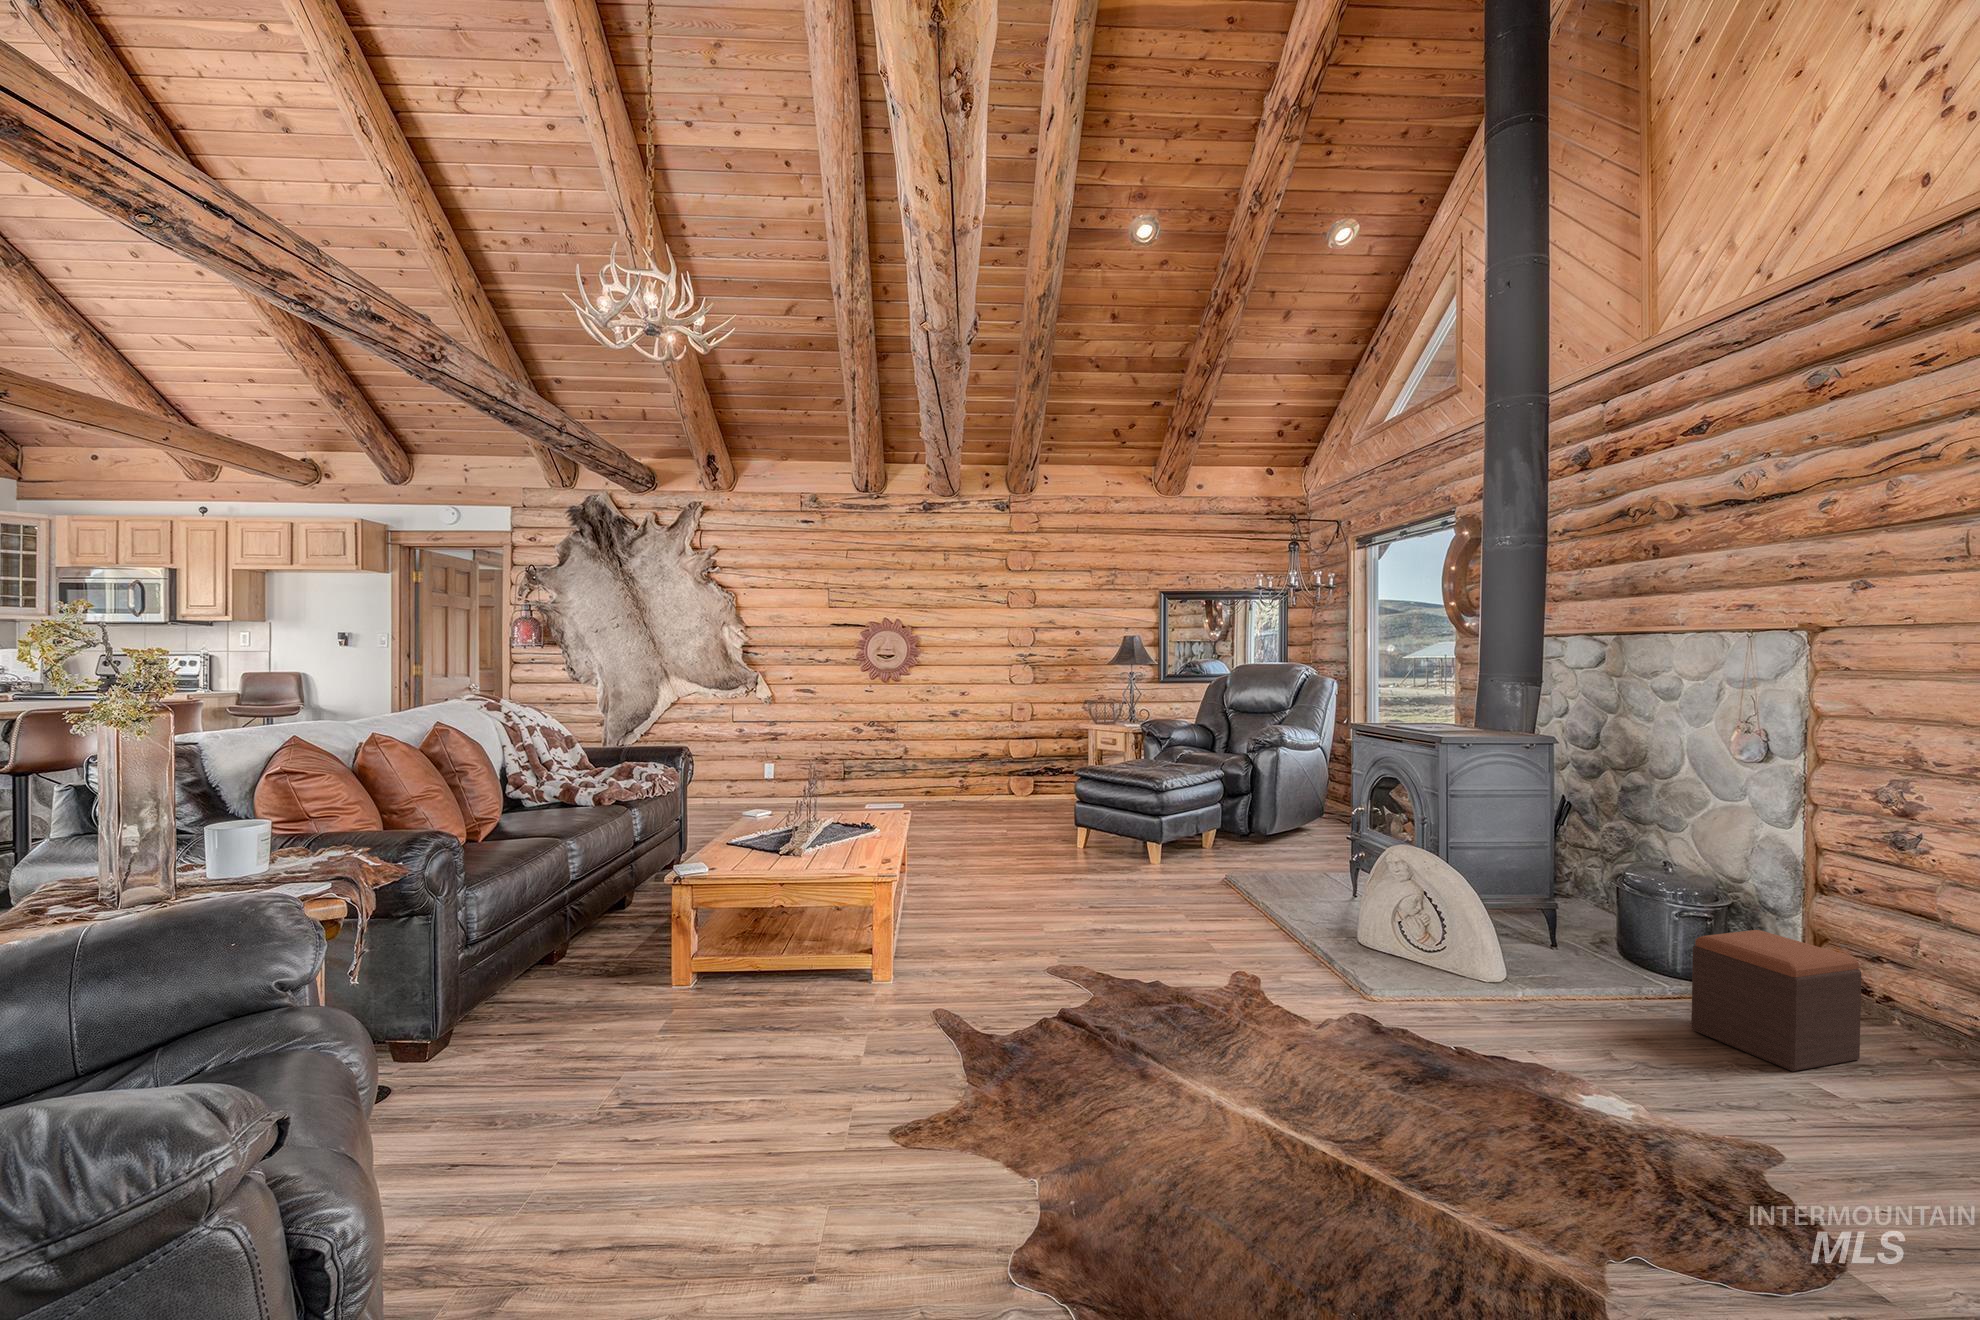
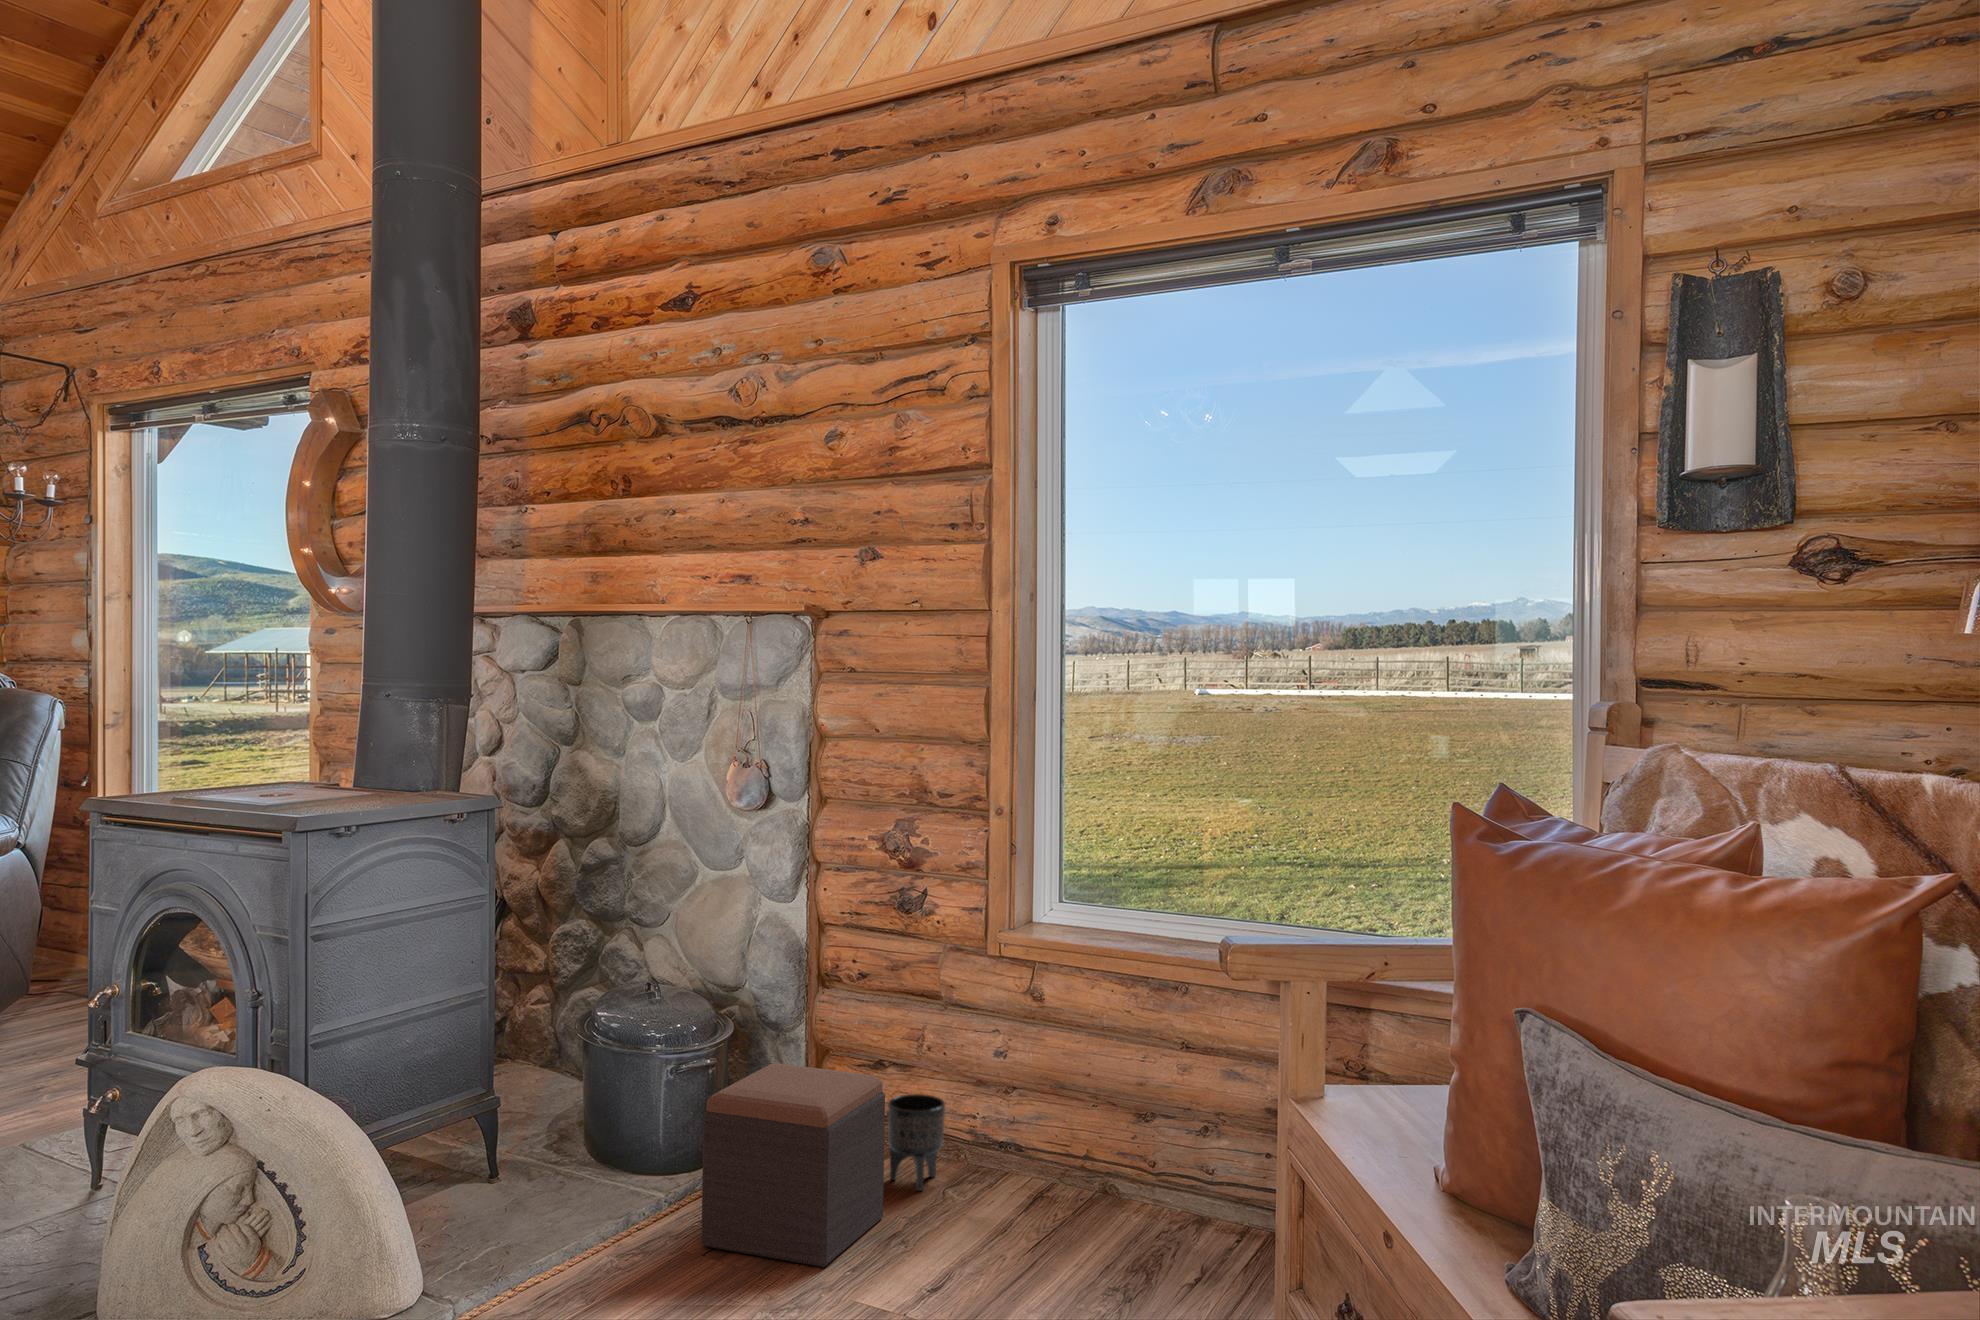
planter: none [1872,981,1935,1055] -> present [888,1094,945,1191]

